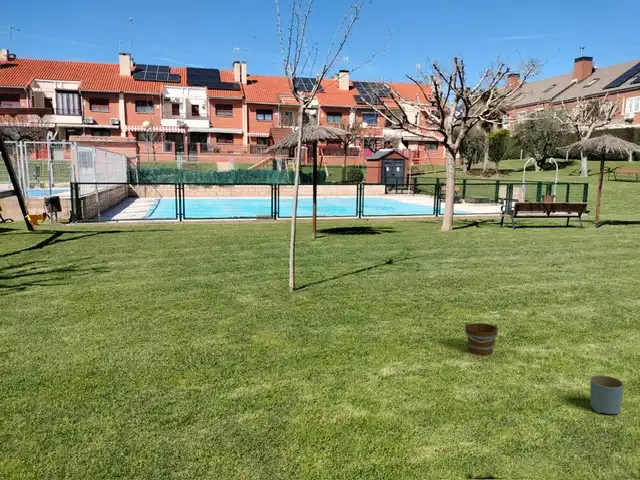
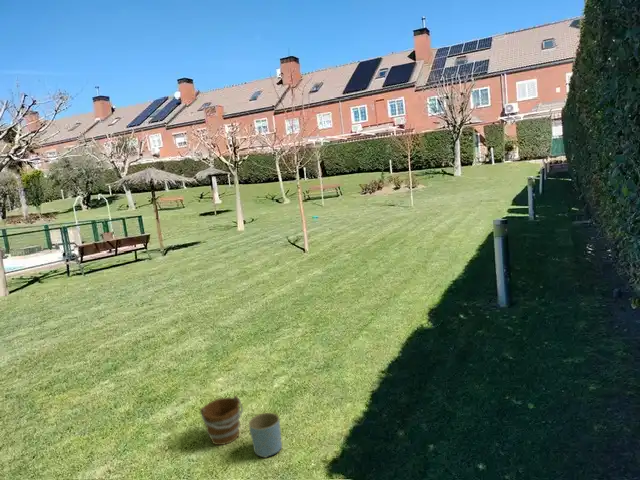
bucket: present [465,322,498,355] -> present [200,396,243,445]

